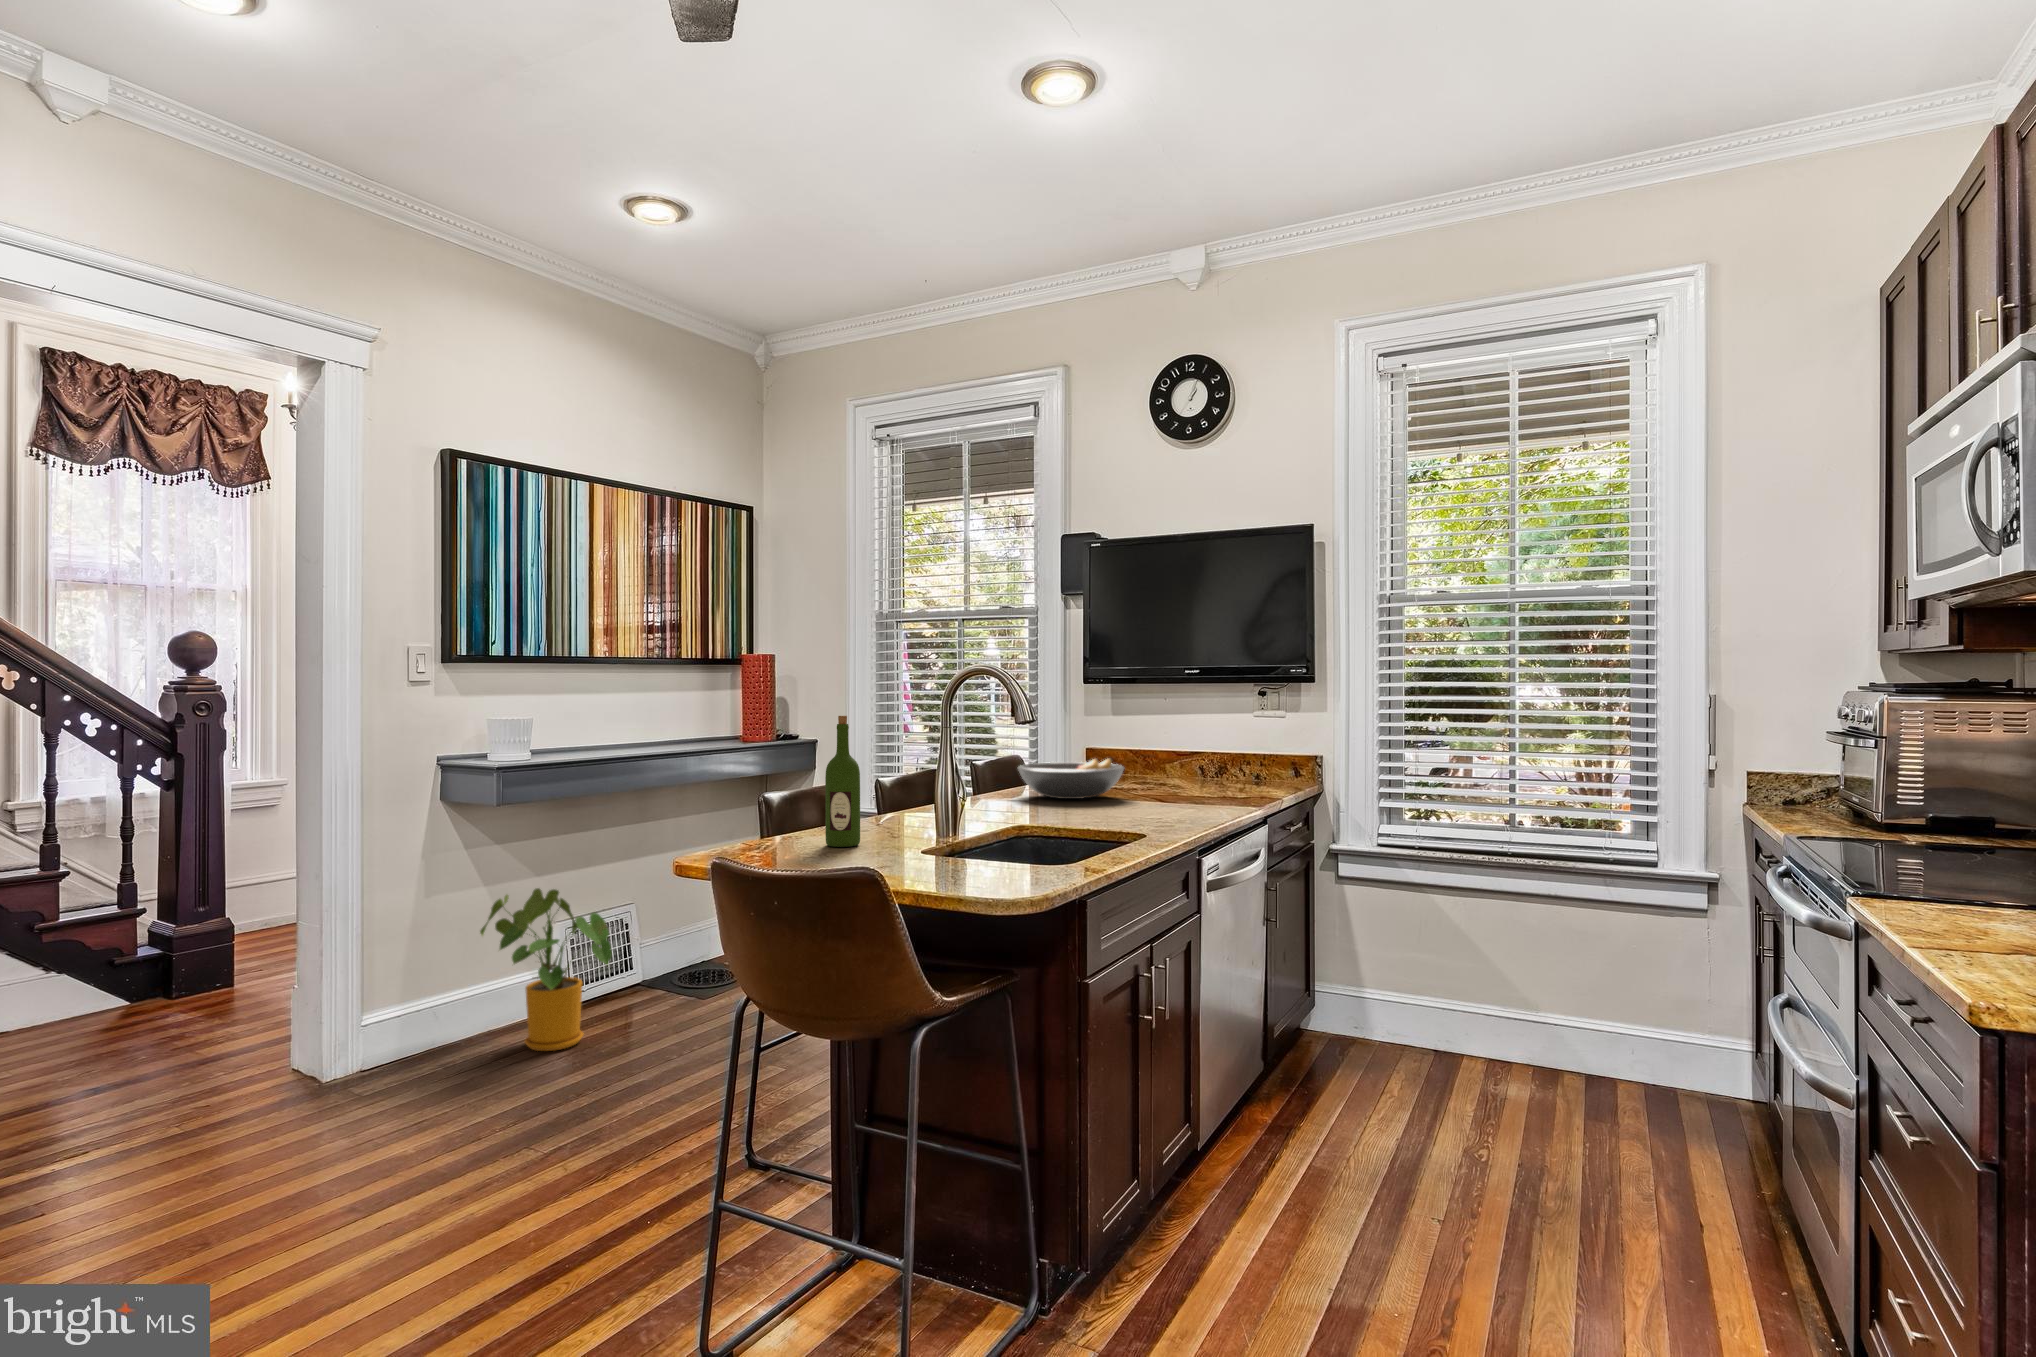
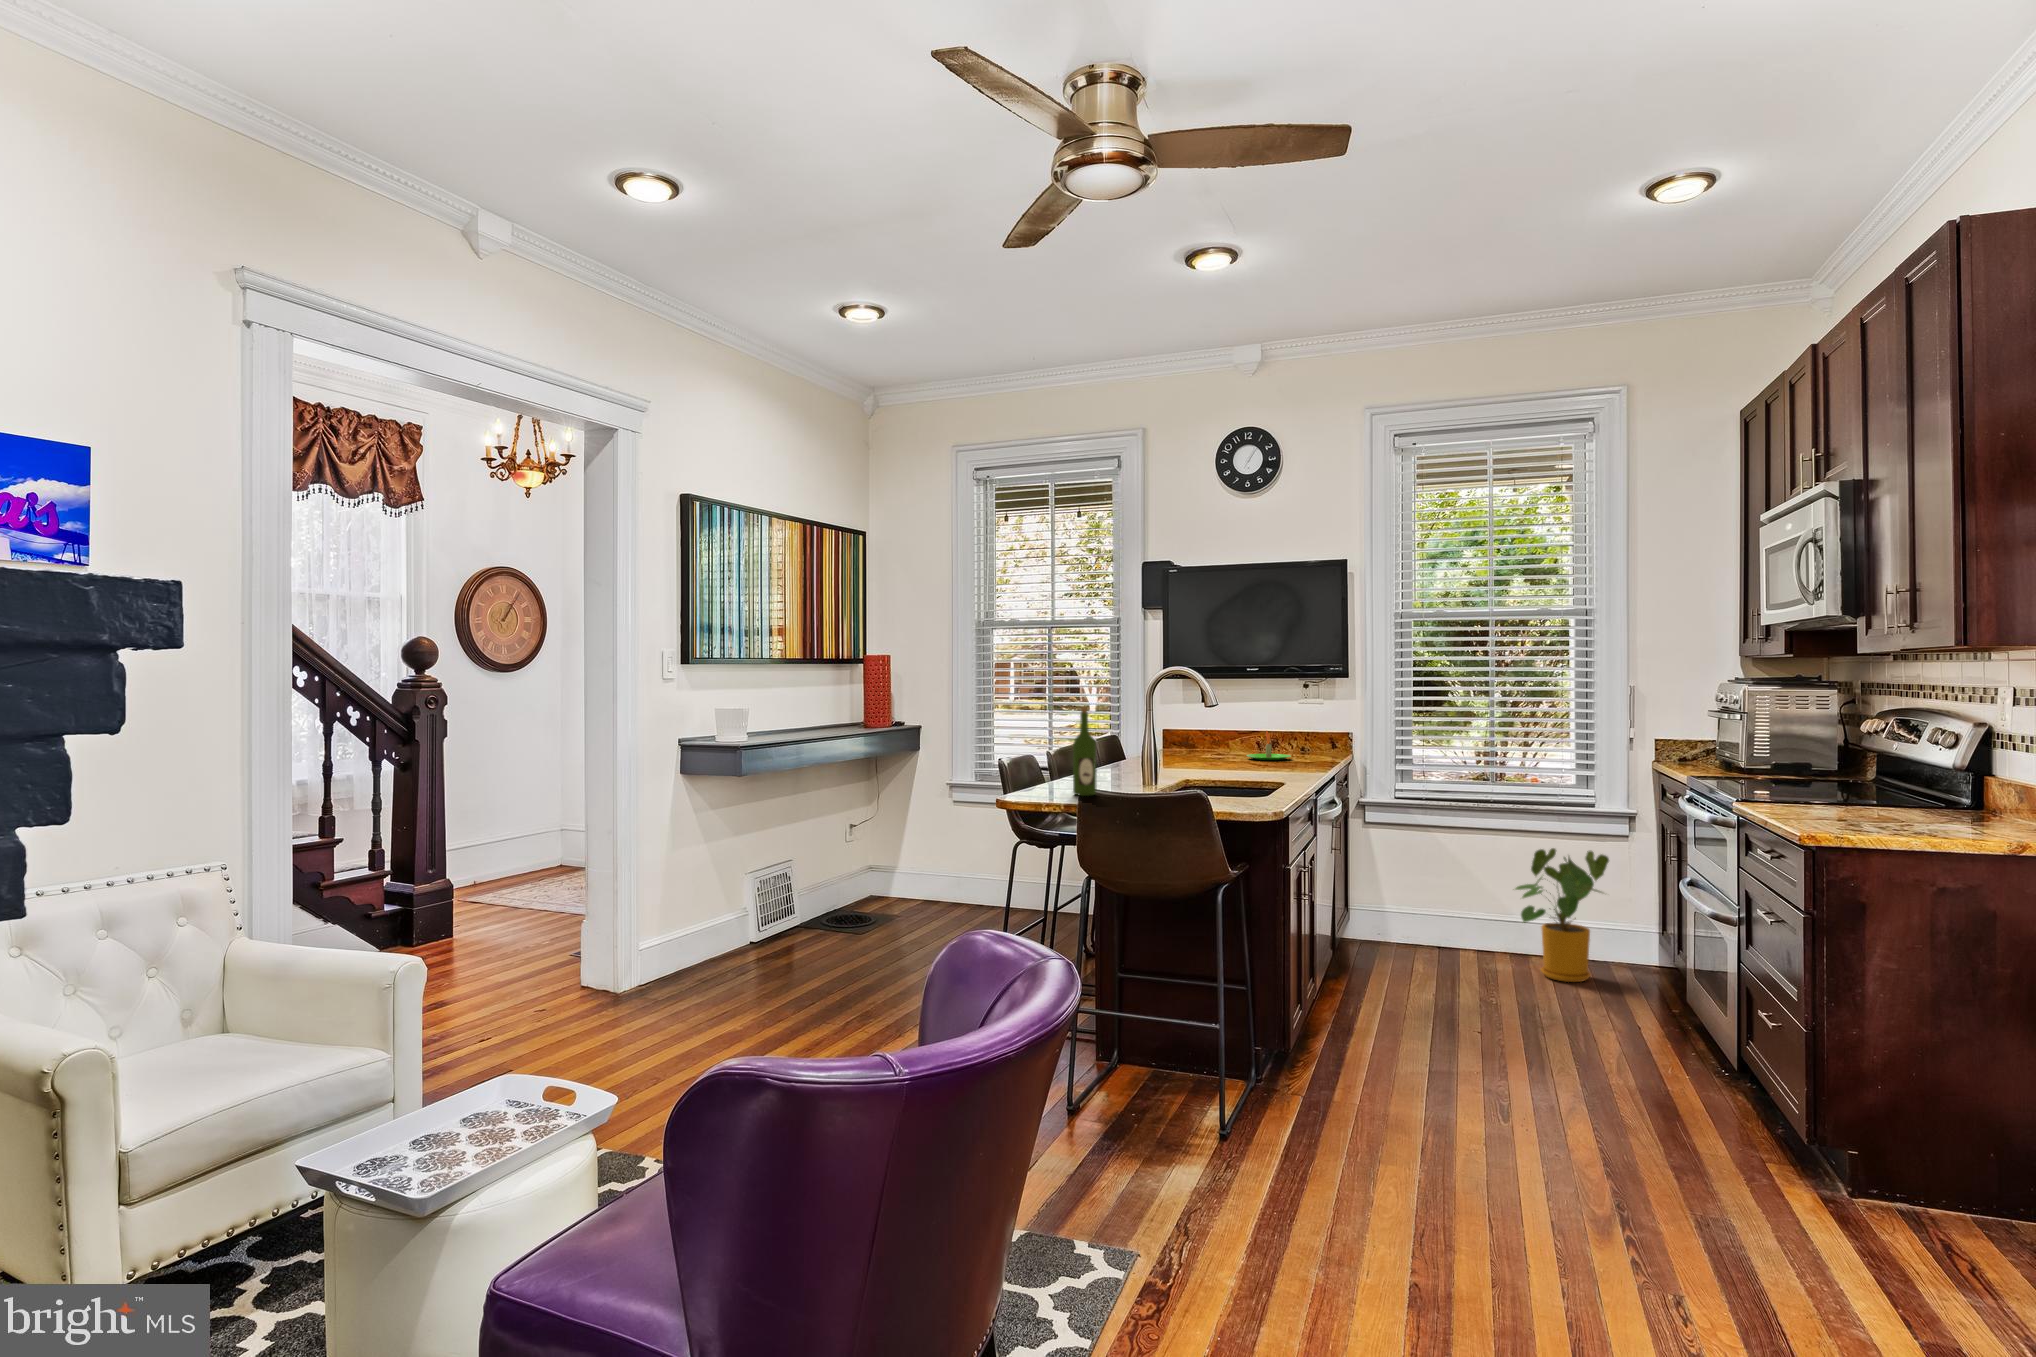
candle: none [1173,753,1233,793] -> present [1247,731,1291,760]
fruit bowl: present [1018,758,1124,799] -> none [1140,735,1221,765]
house plant: present [480,888,612,1051] -> present [1515,848,1609,982]

